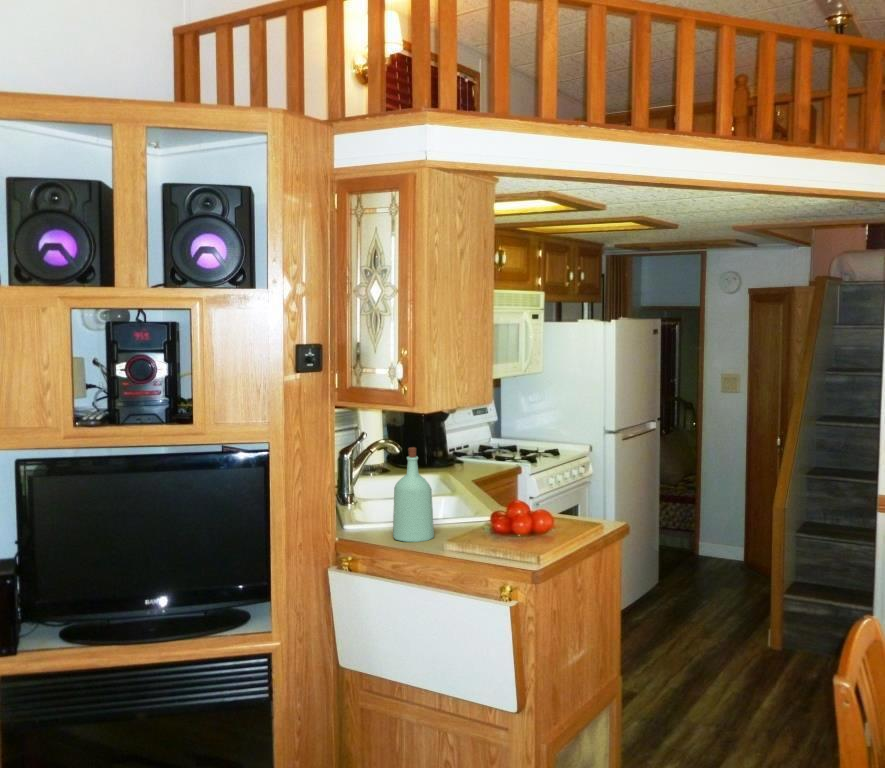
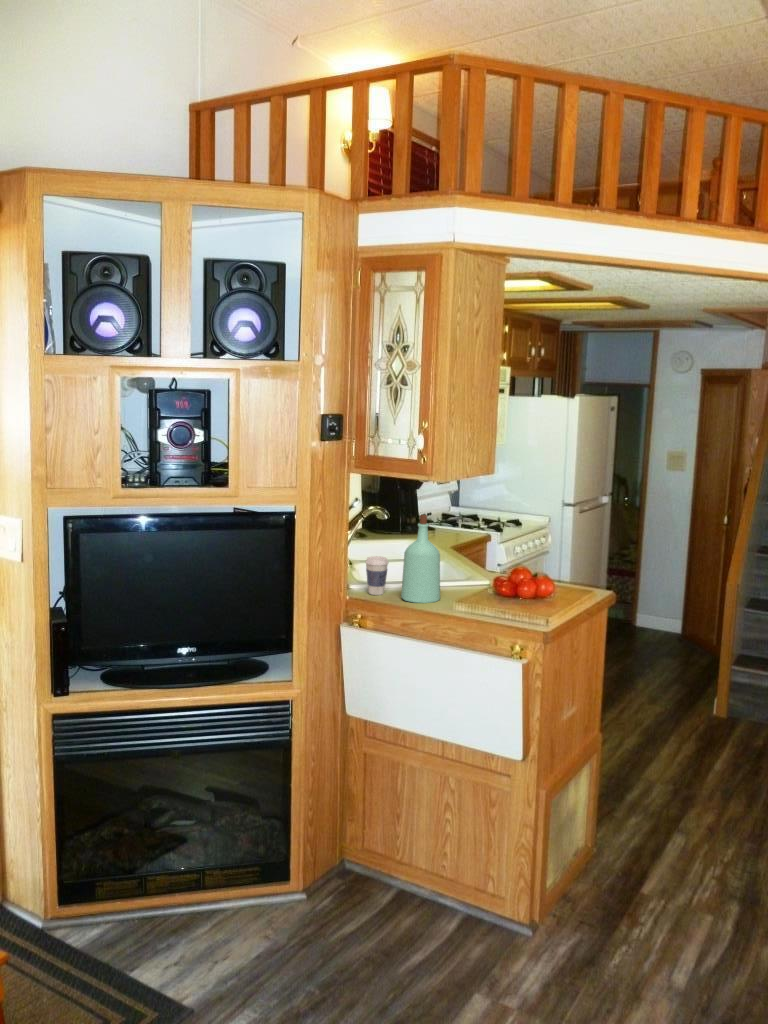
coffee cup: none [358,492,382,534] -> present [366,556,388,595]

